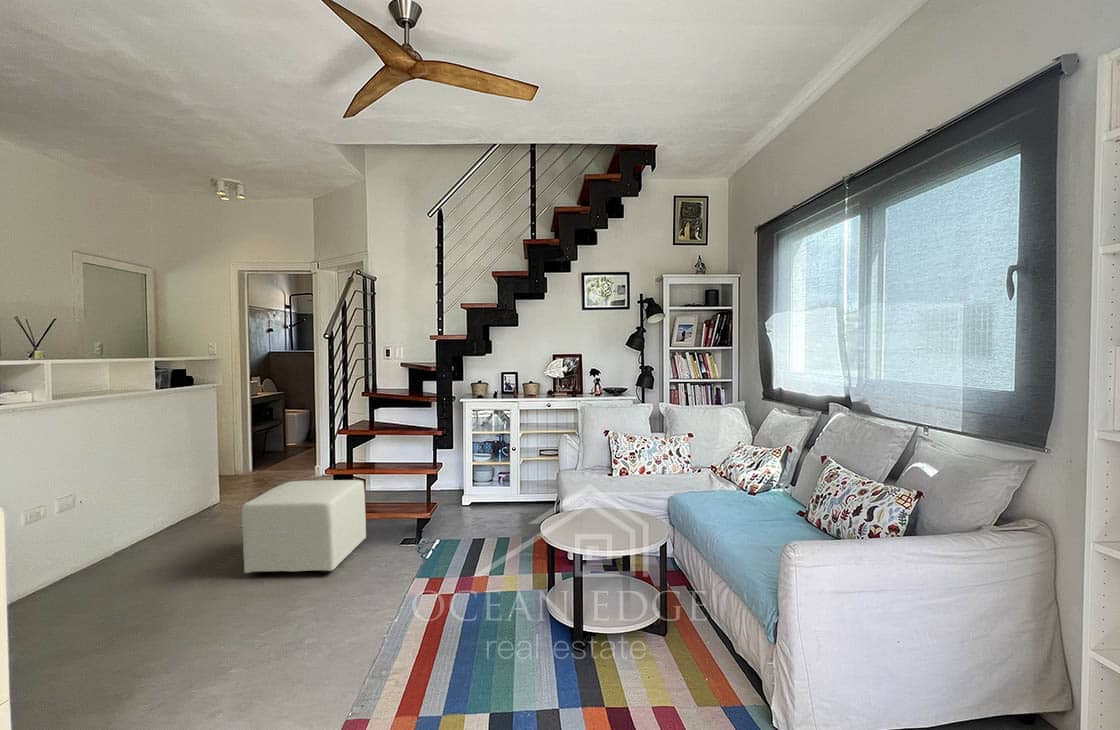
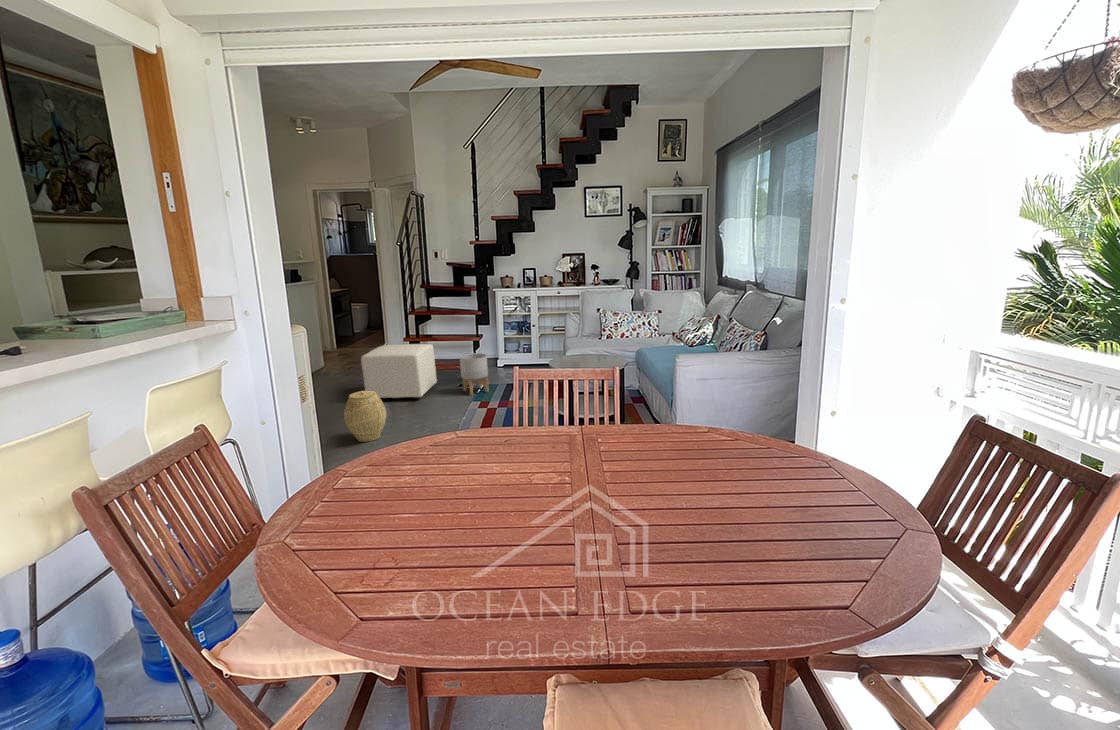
planter: none [400,496,443,565] -> present [460,353,489,395]
woven basket: none [155,586,244,693] -> present [344,391,386,442]

